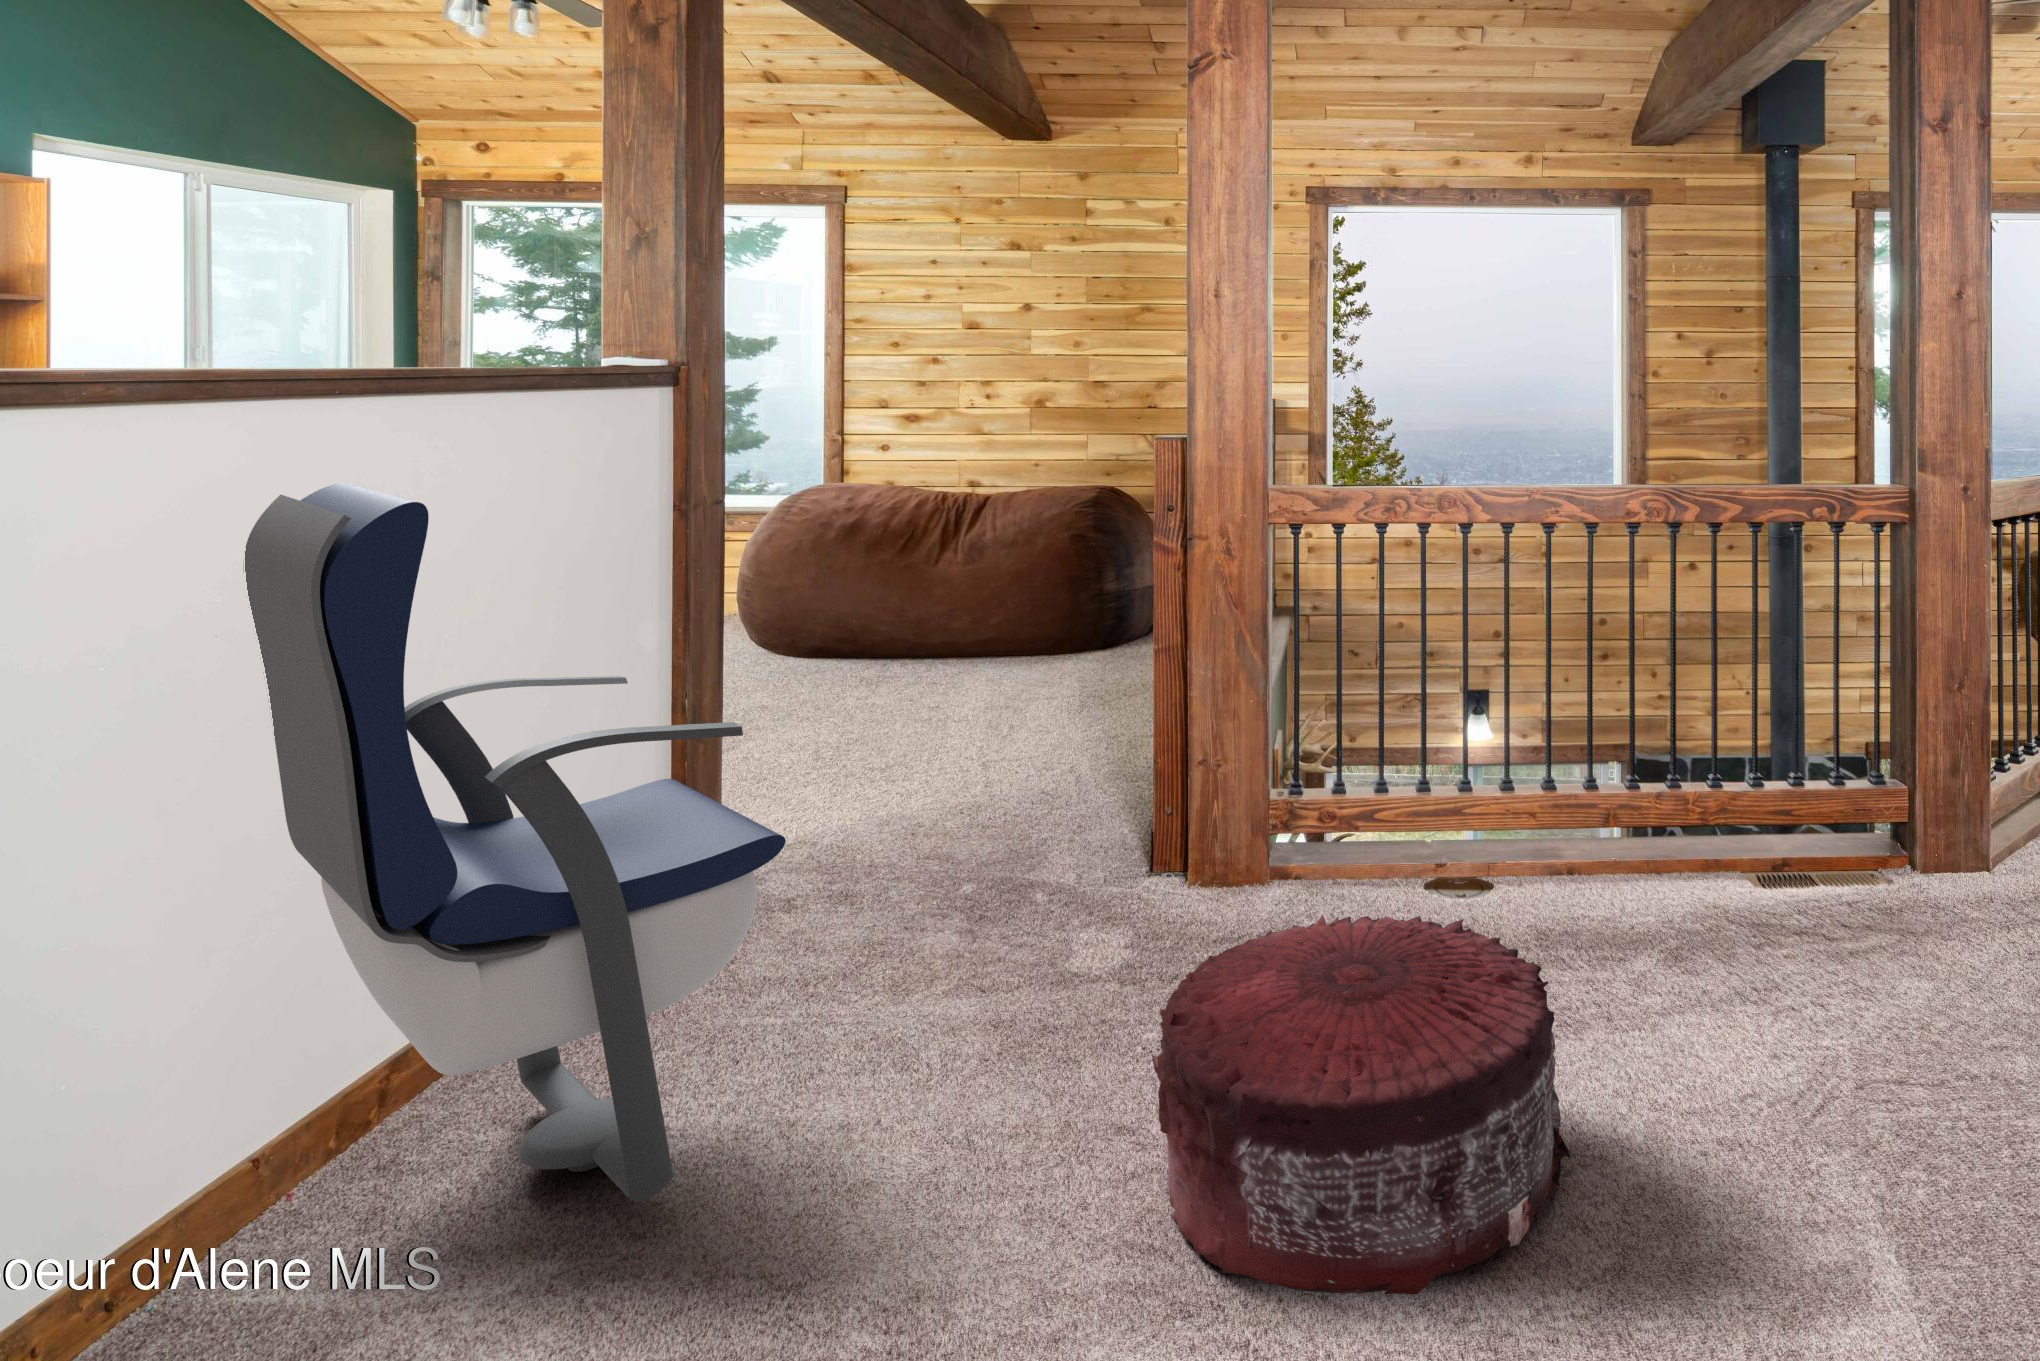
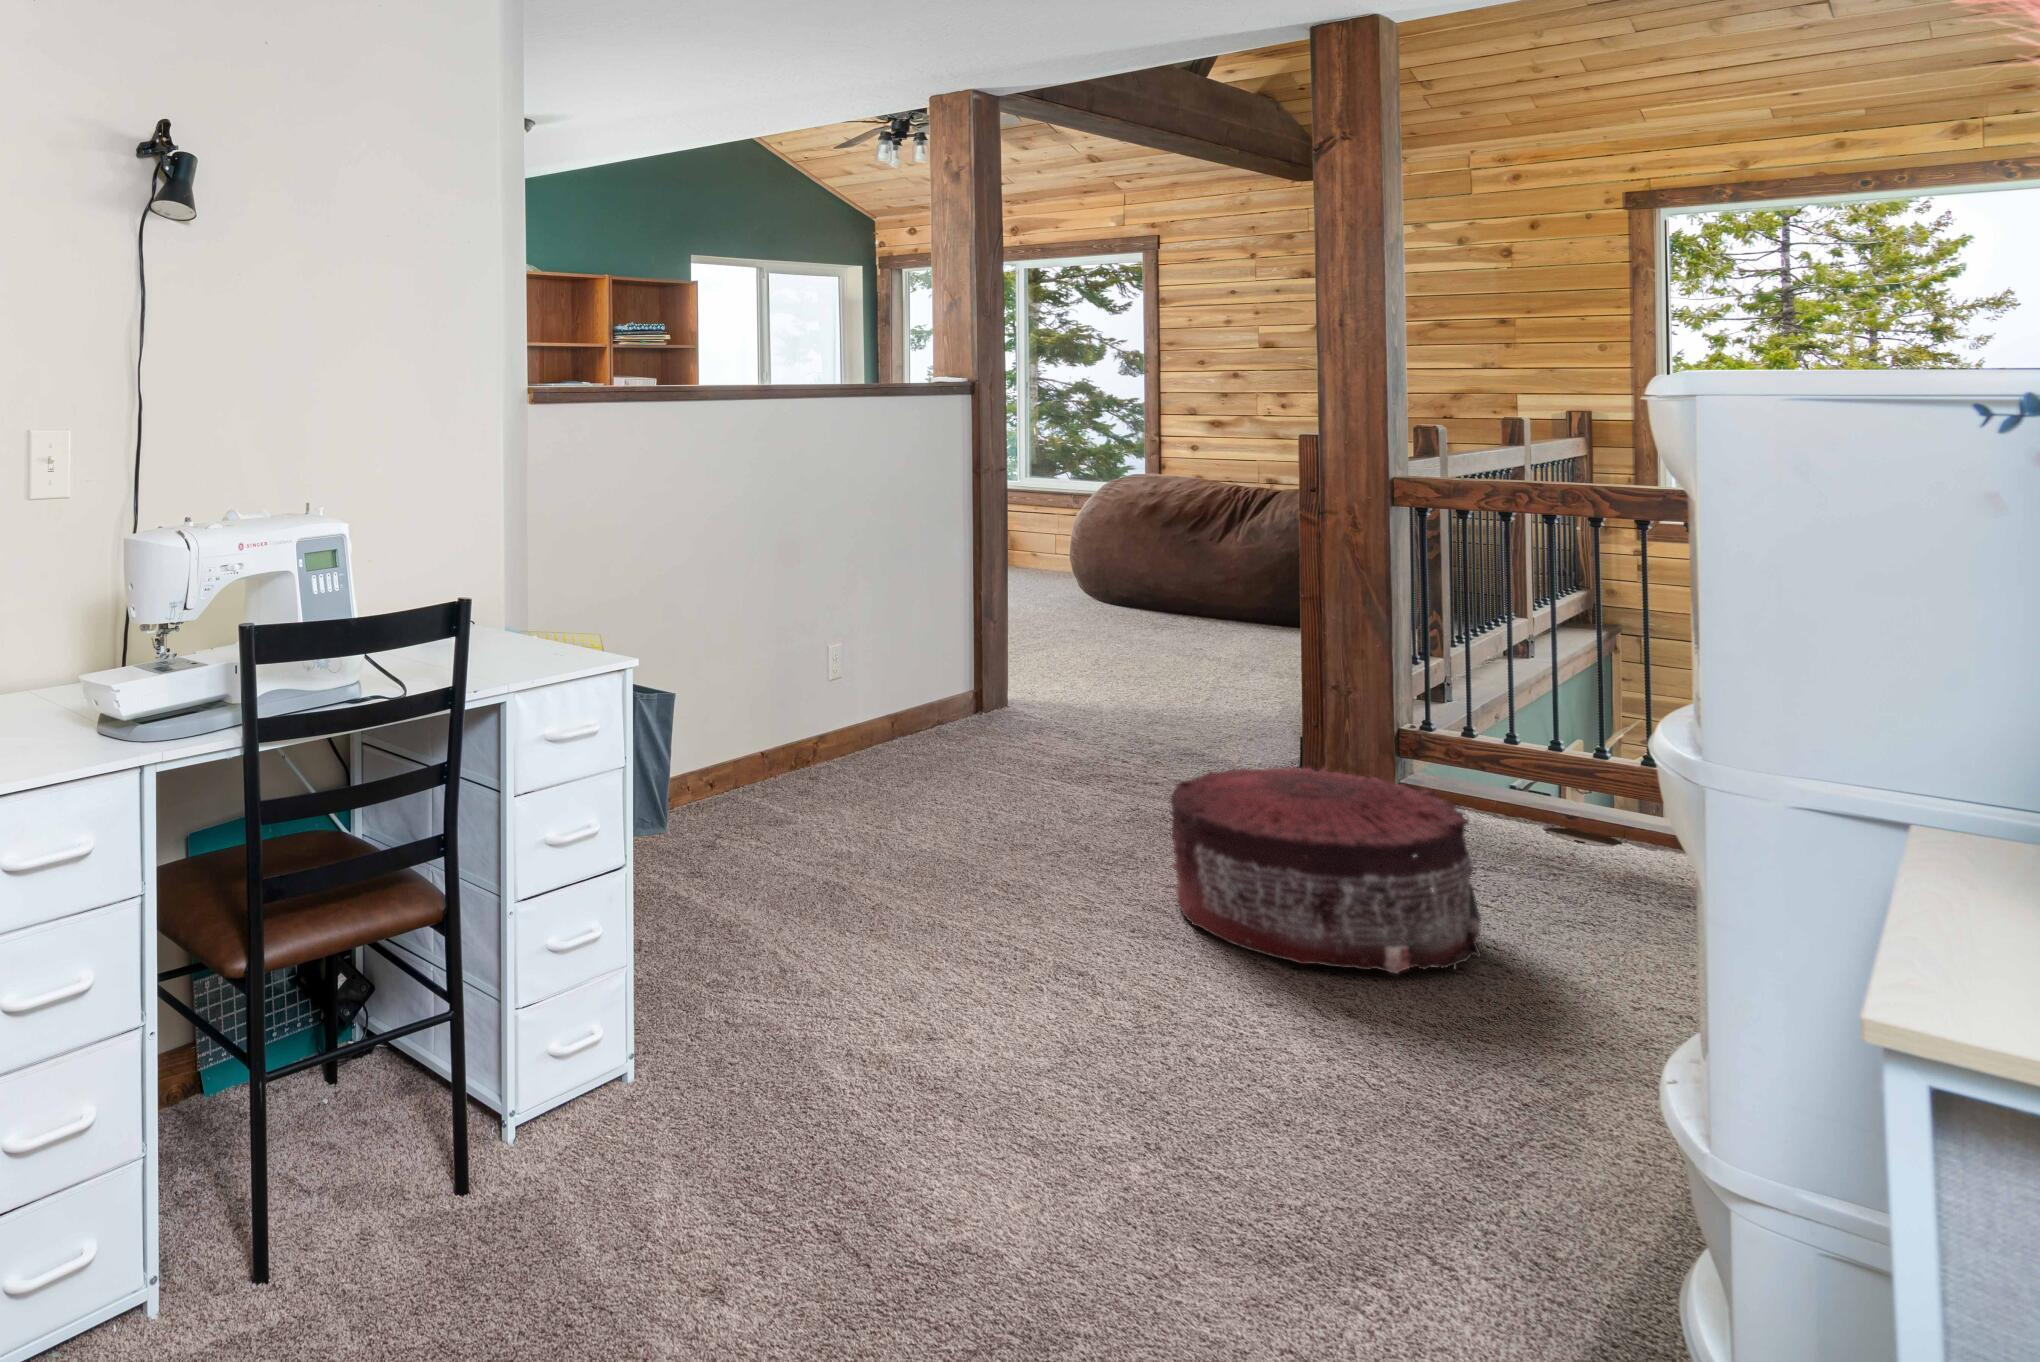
armchair: present [245,483,786,1202] -> none [756,441,982,810]

